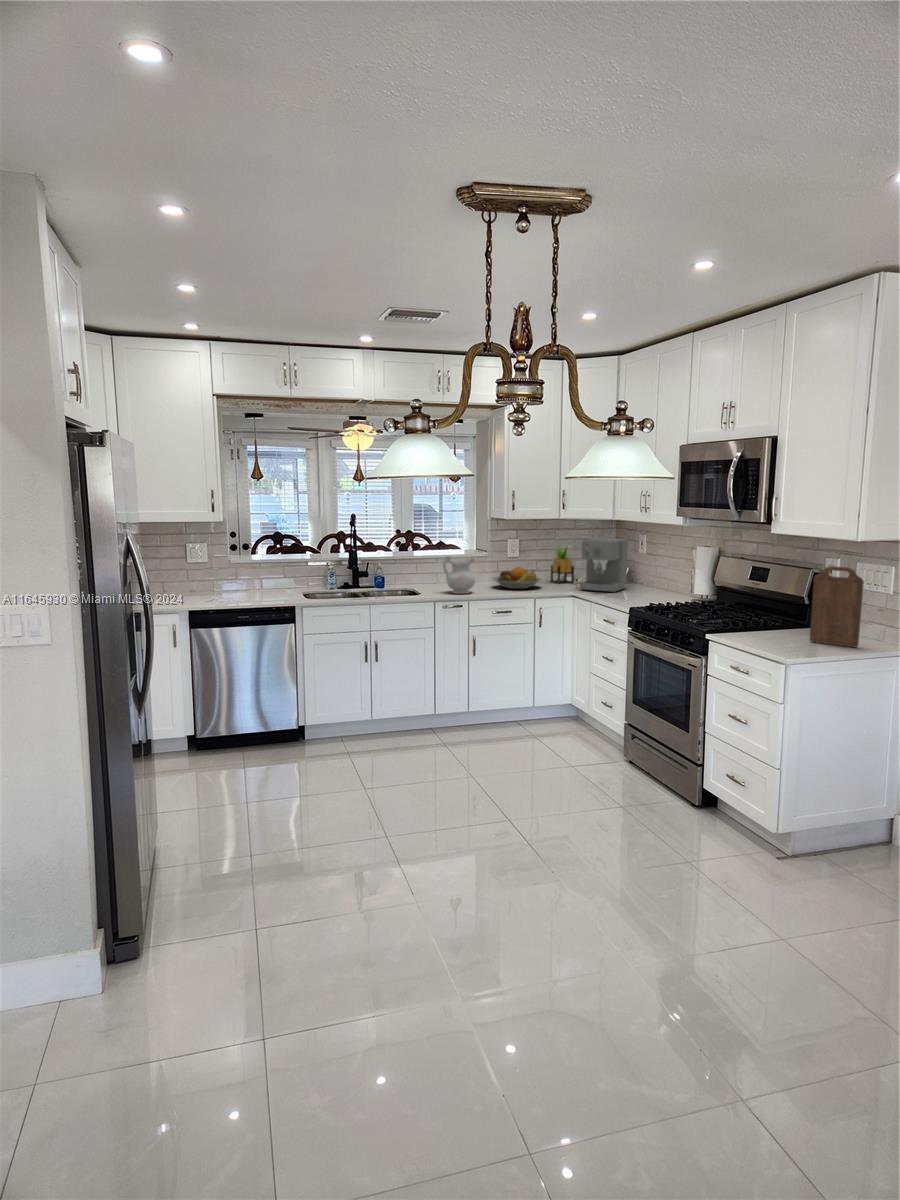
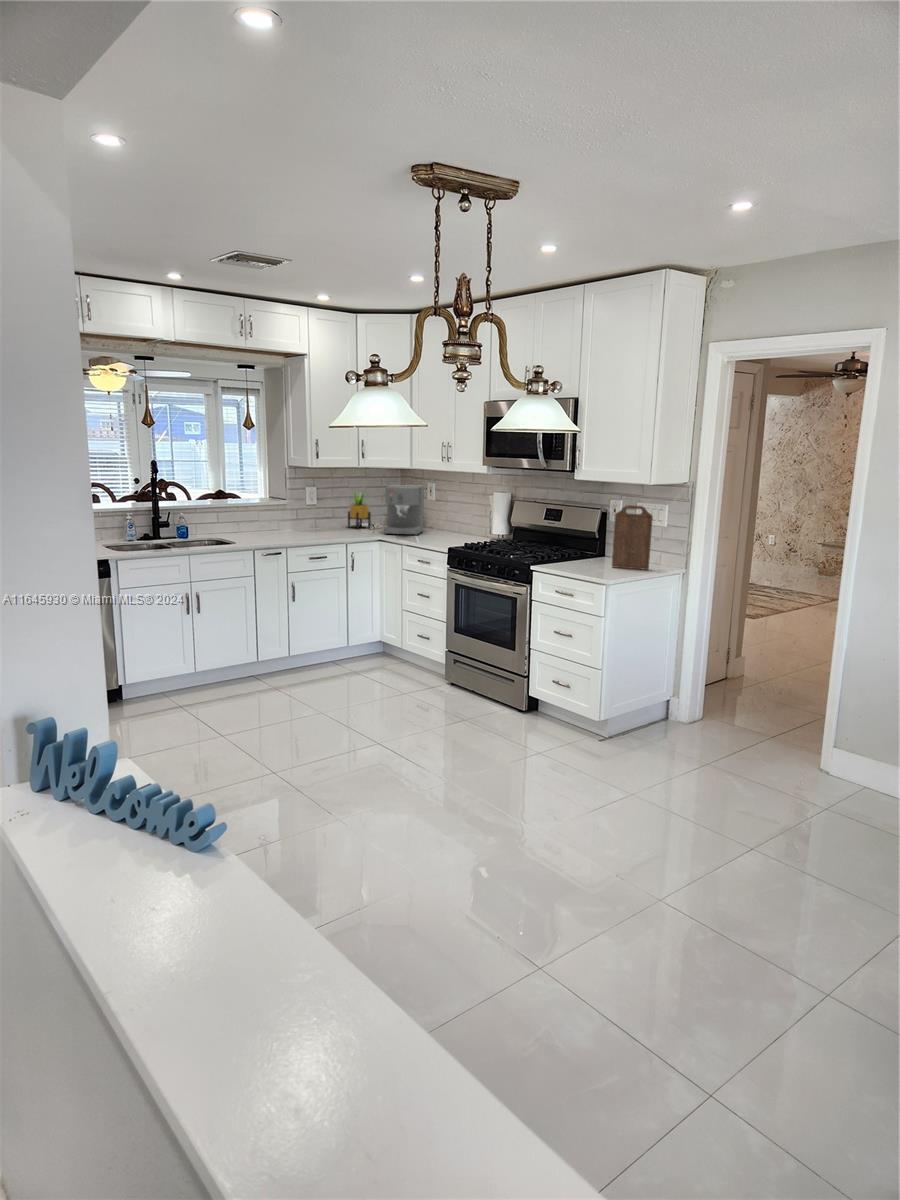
ceramic pitcher: present [443,557,475,594] -> none [255,504,288,542]
fruit bowl: present [493,567,542,589] -> none [298,514,347,535]

